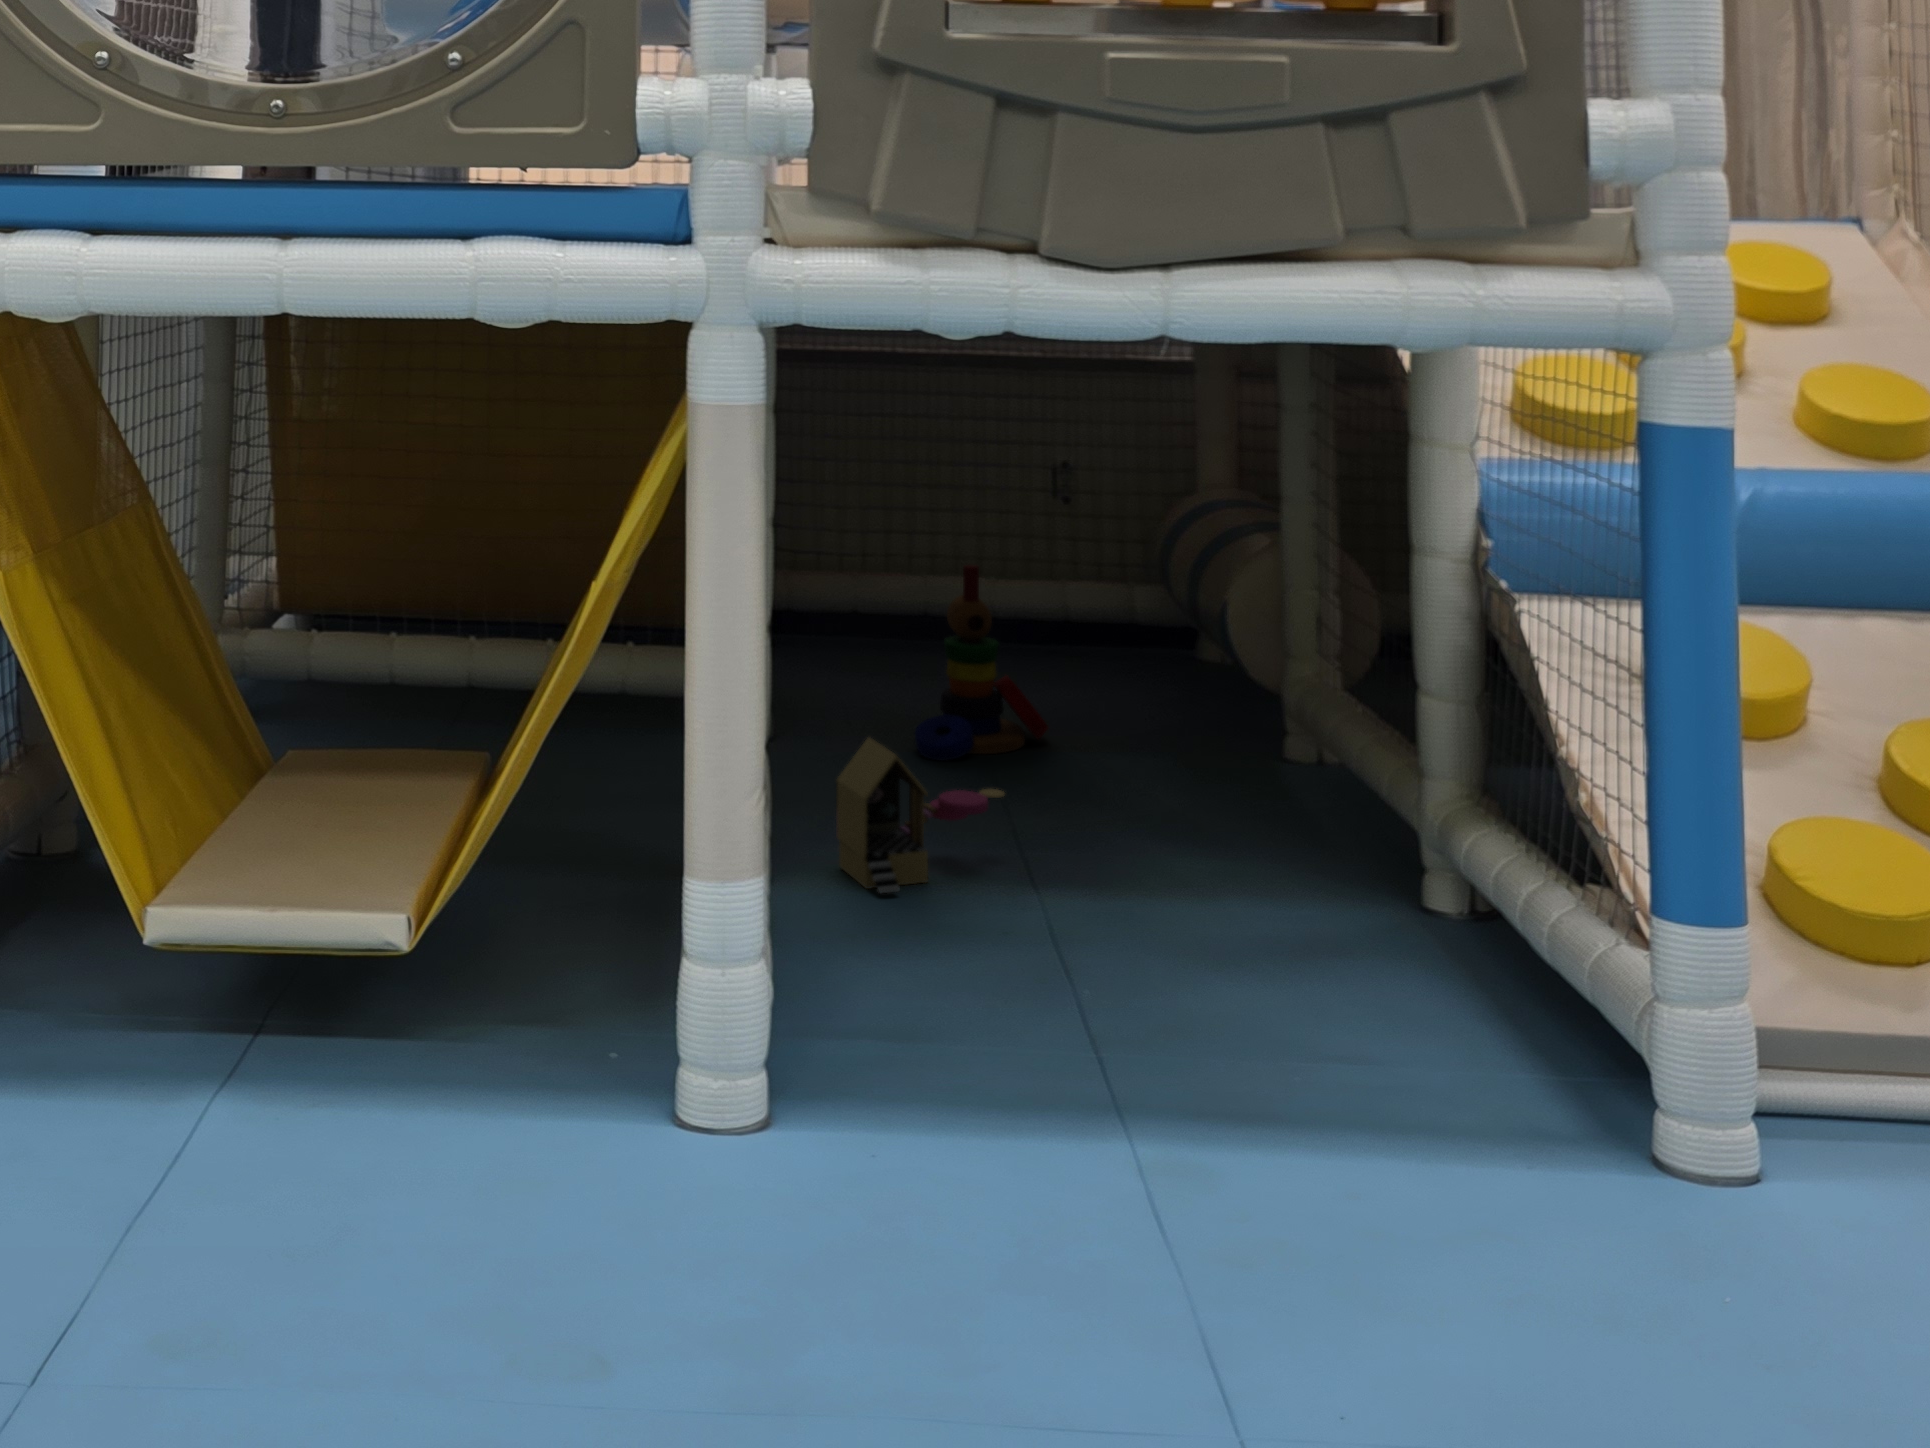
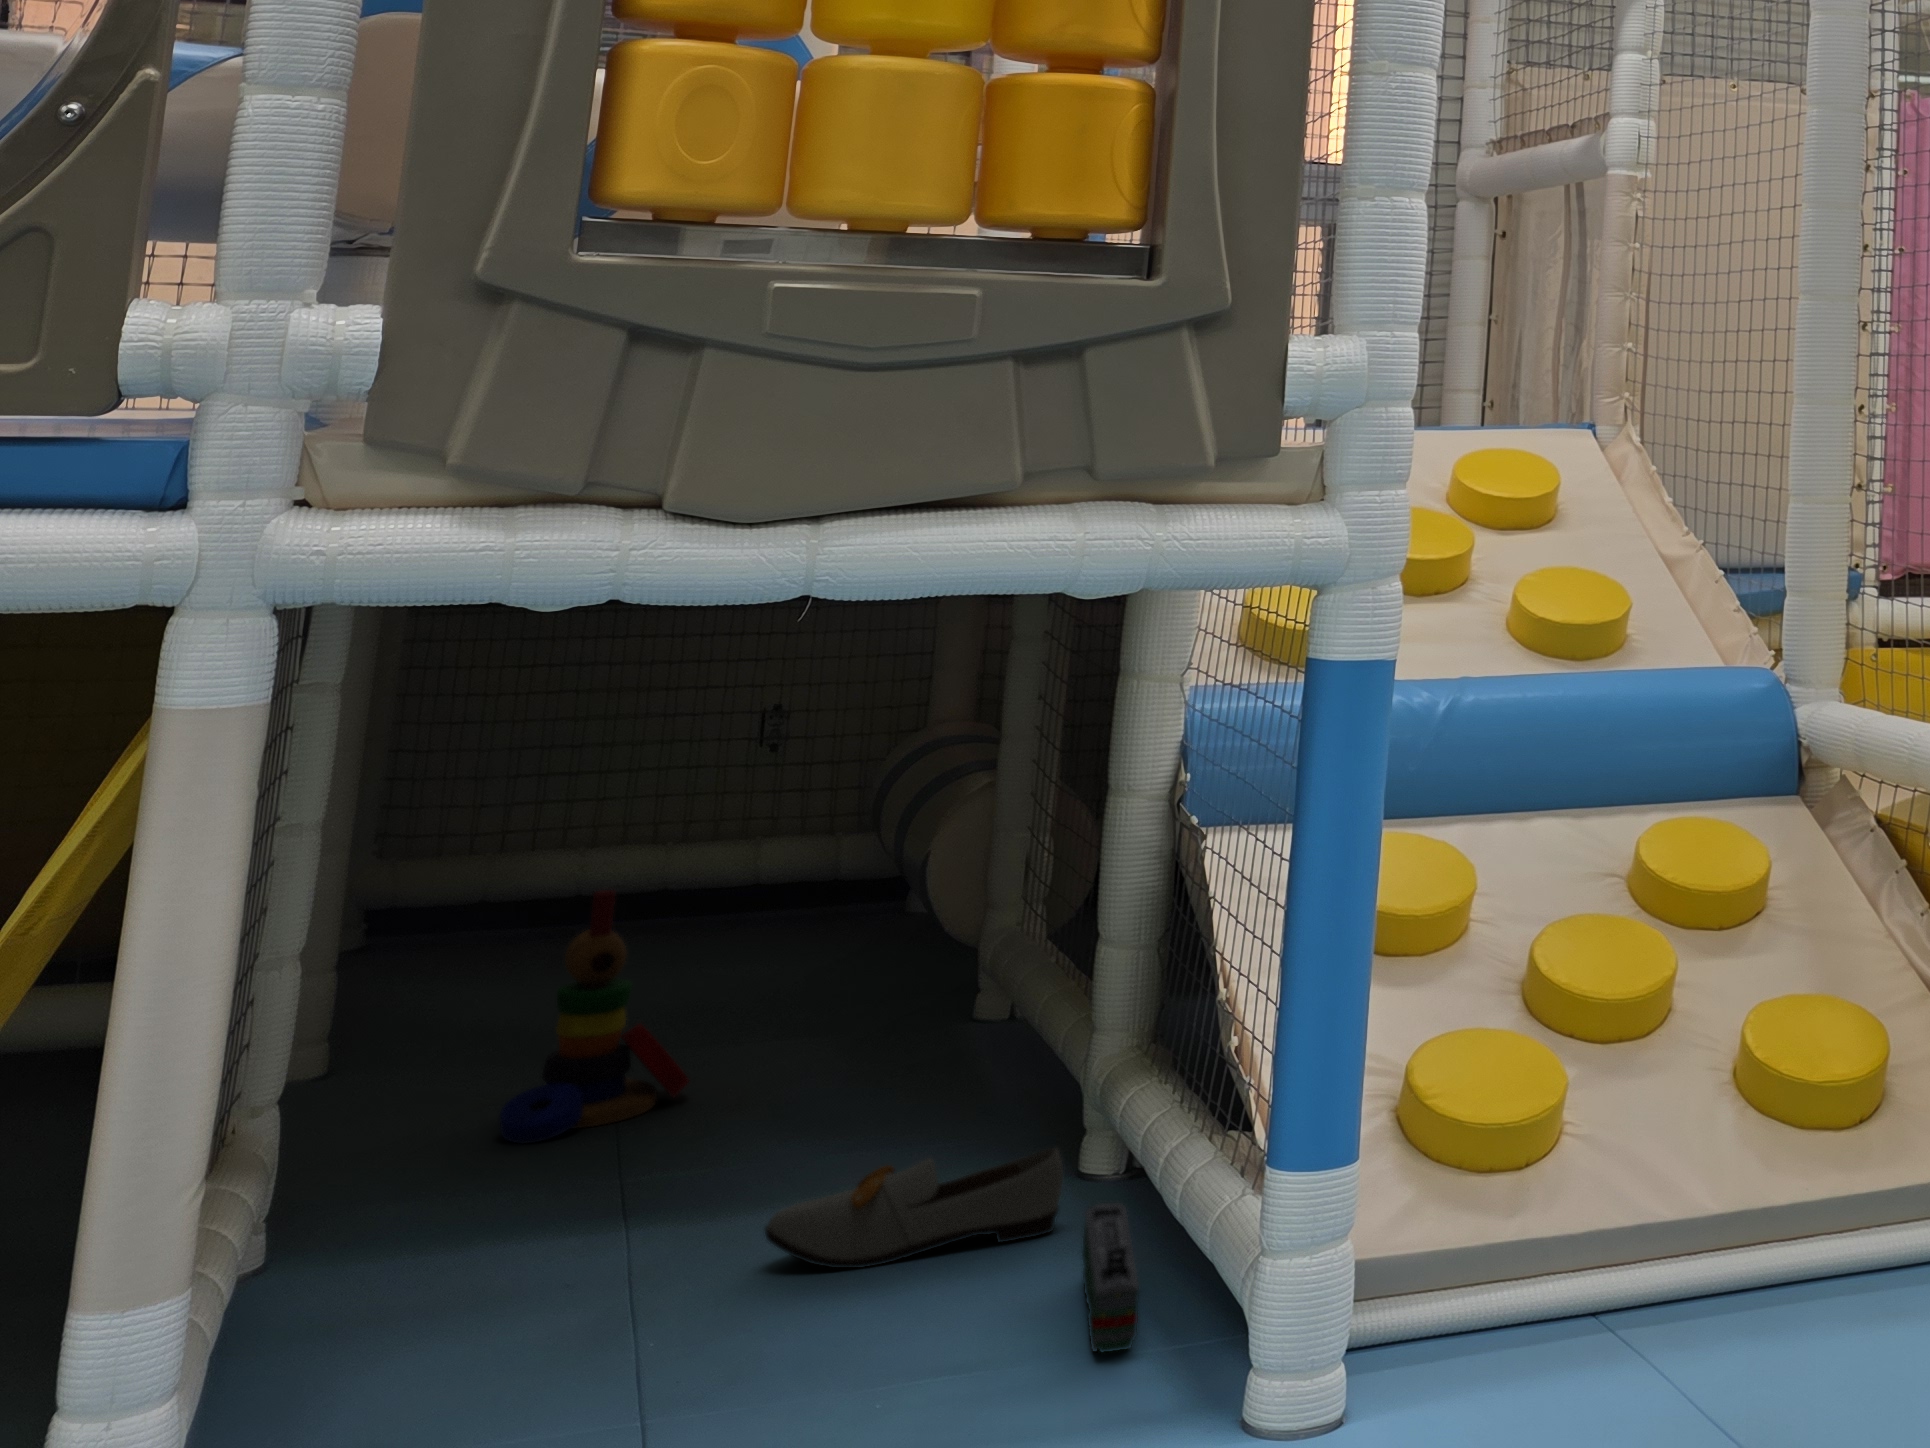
toy house: present [836,738,1005,893] -> none [351,1120,601,1316]
shoe: none [1143,838,1396,926] -> present [765,1148,1063,1268]
toy train: none [1429,912,1509,1063] -> present [1082,1203,1139,1352]

